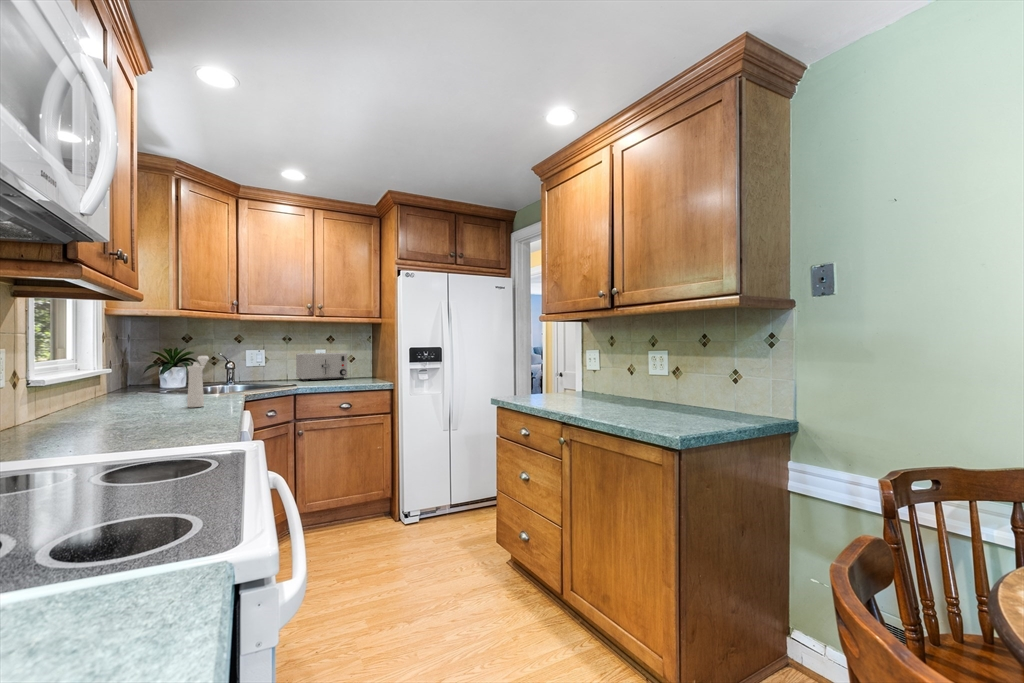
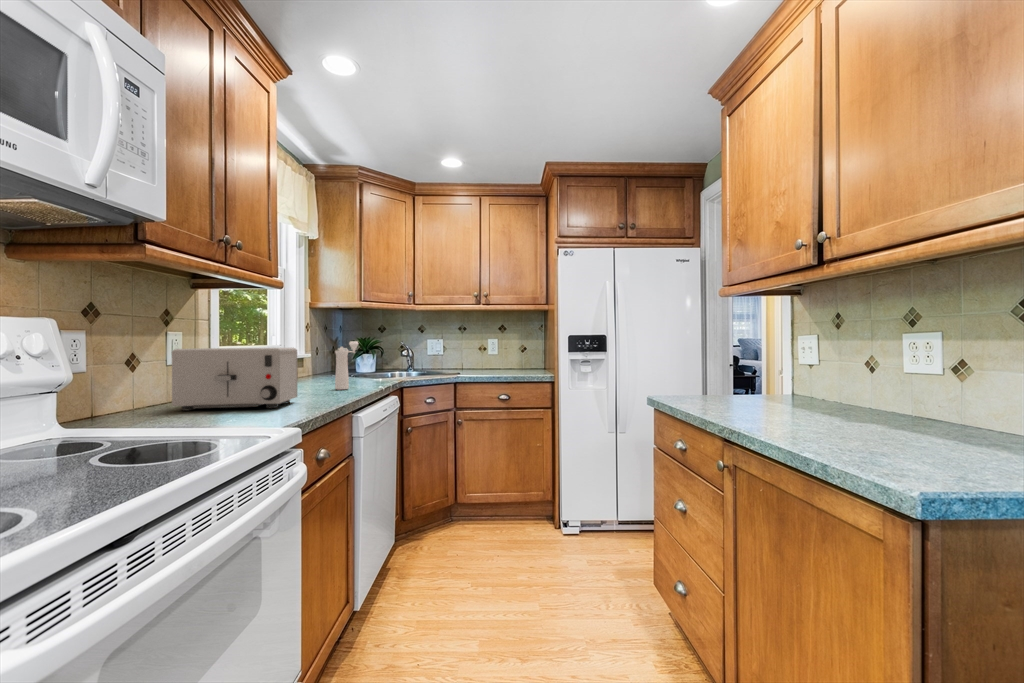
toaster: present [296,353,347,381] -> present [172,348,297,411]

